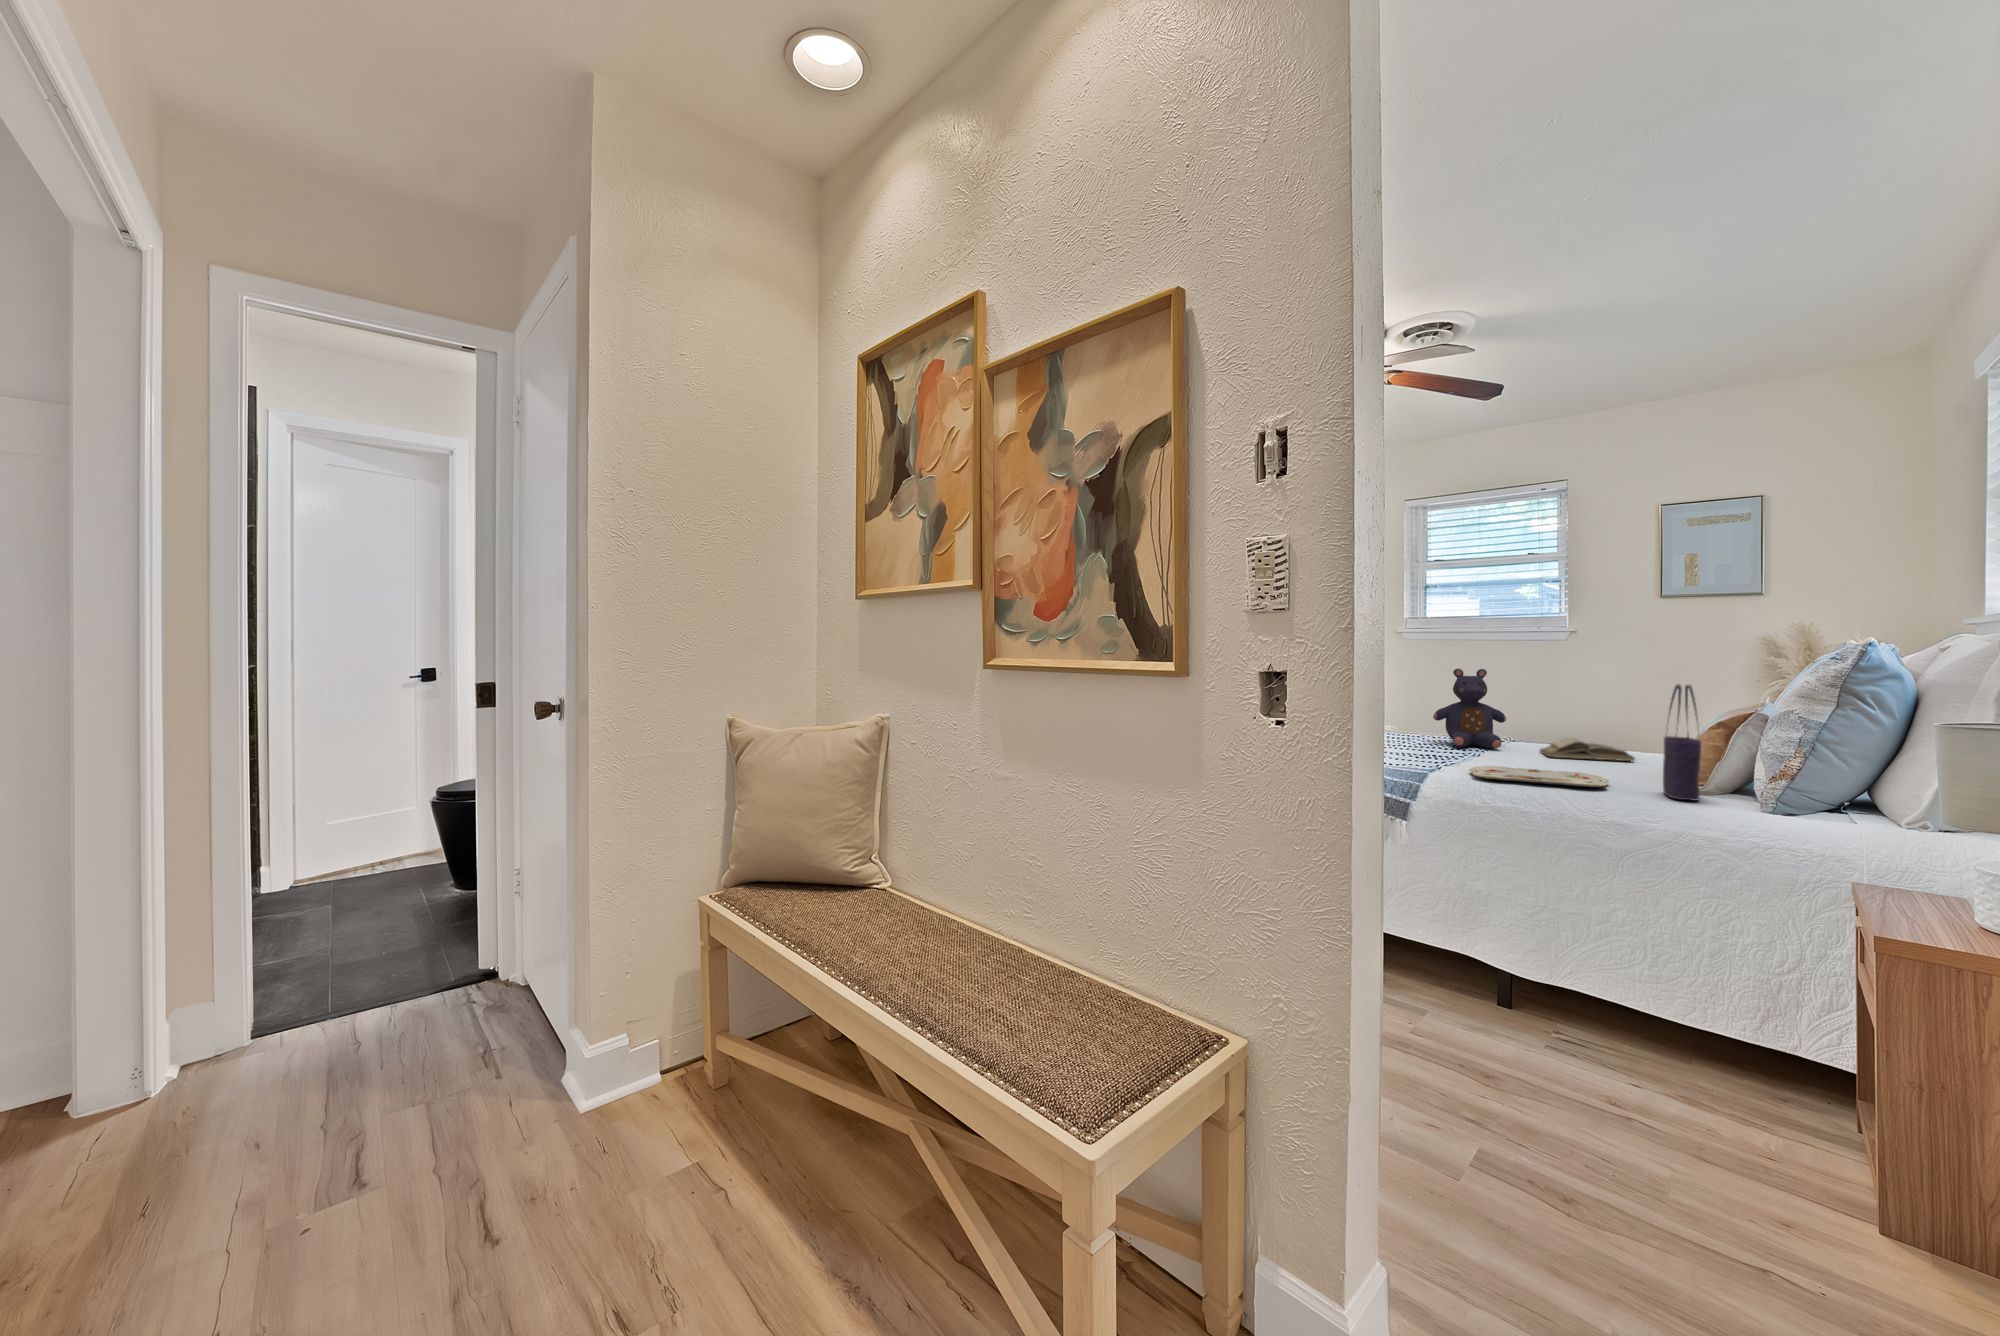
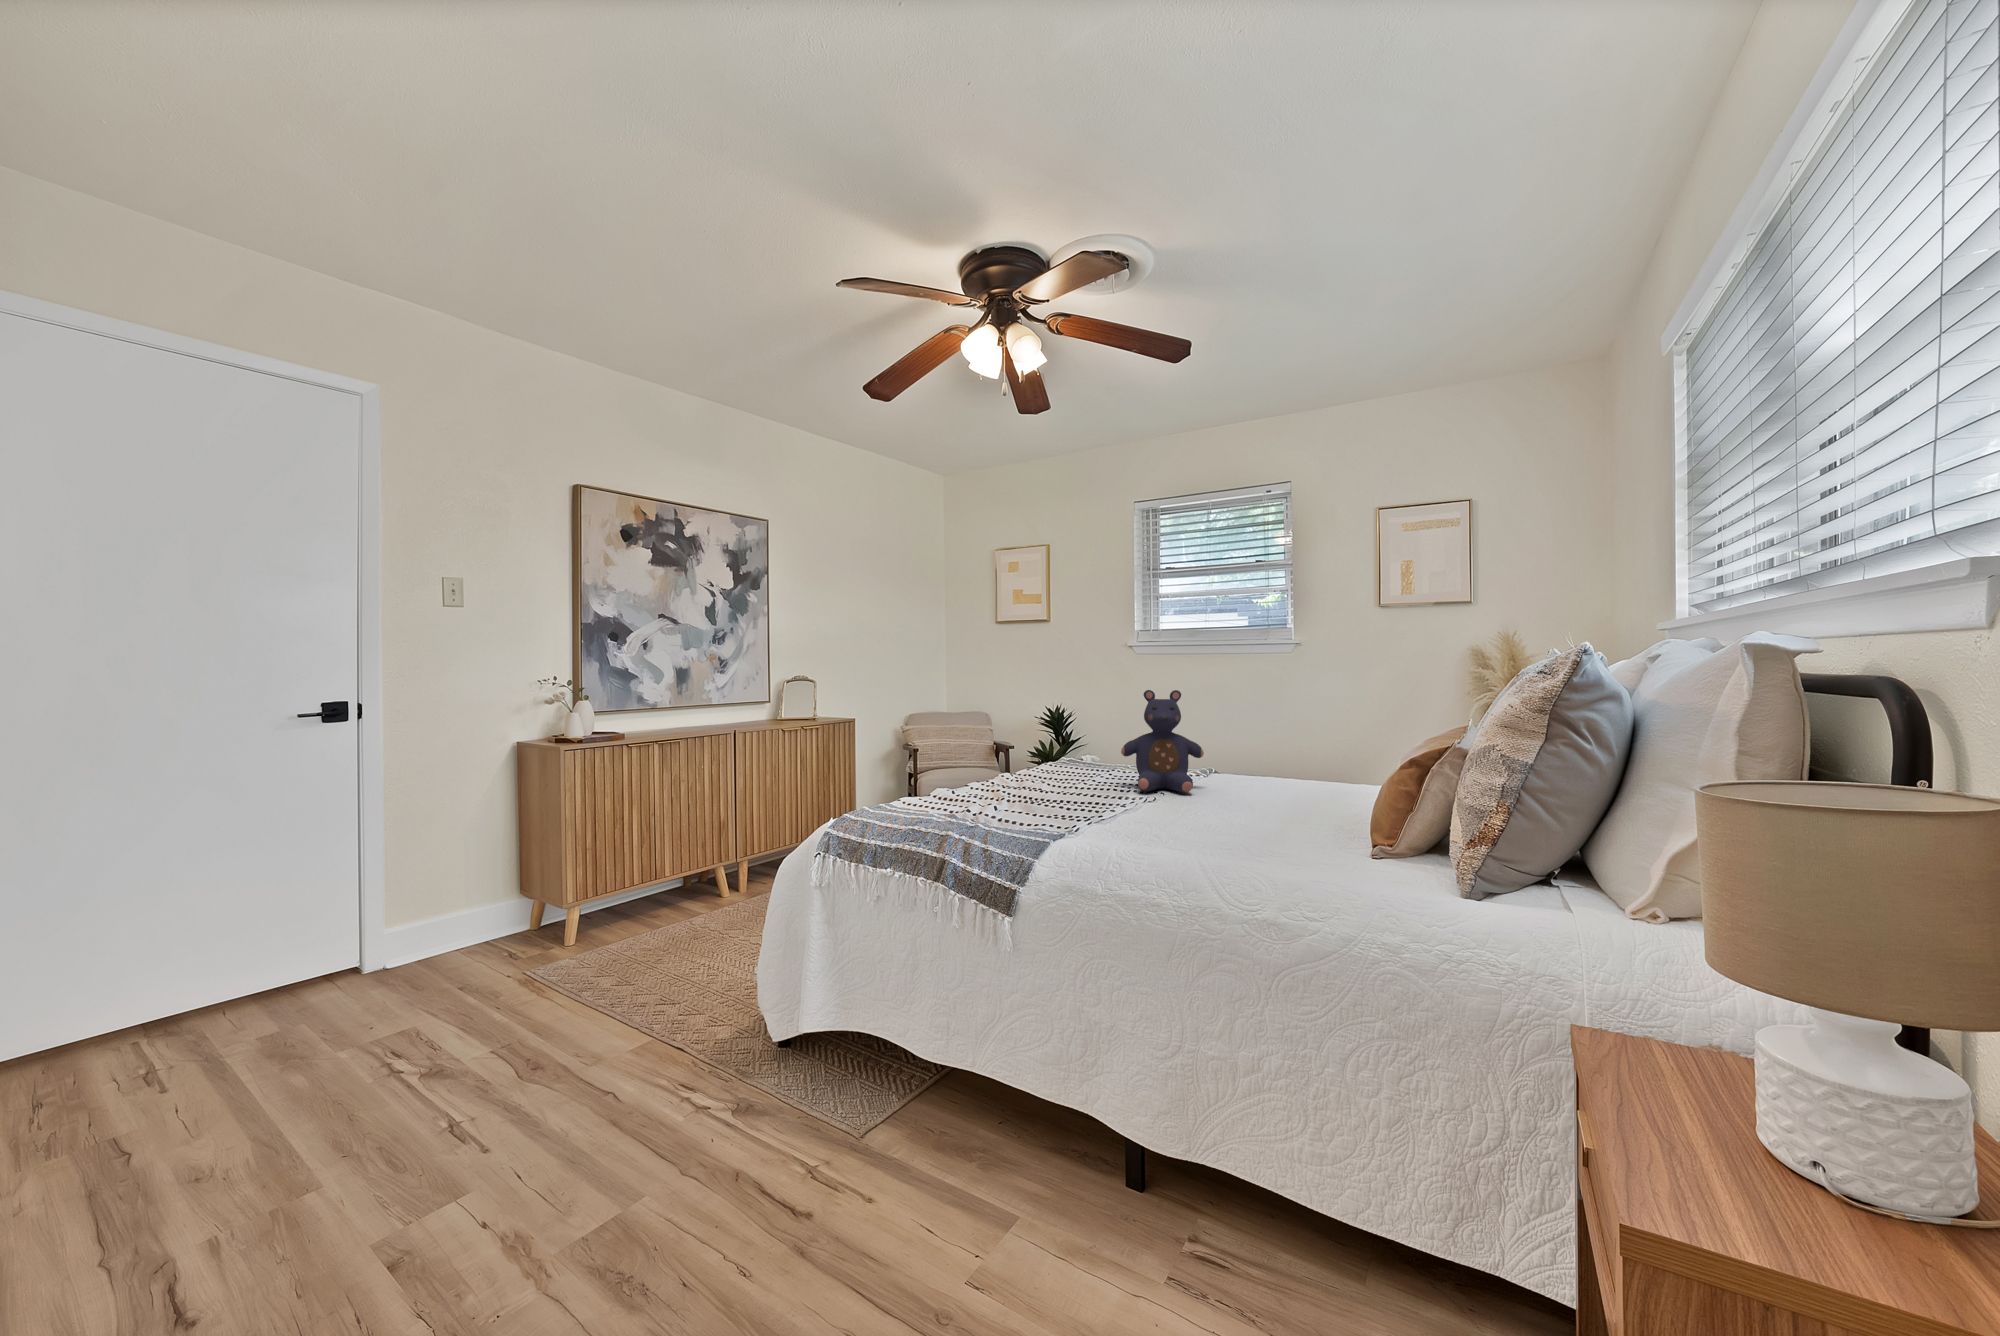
tote bag: present [1663,684,1701,801] -> none [1341,707,1382,880]
book: present [1540,737,1635,761] -> none [1236,777,1335,808]
serving tray: present [1469,766,1609,787] -> none [1110,823,1281,858]

